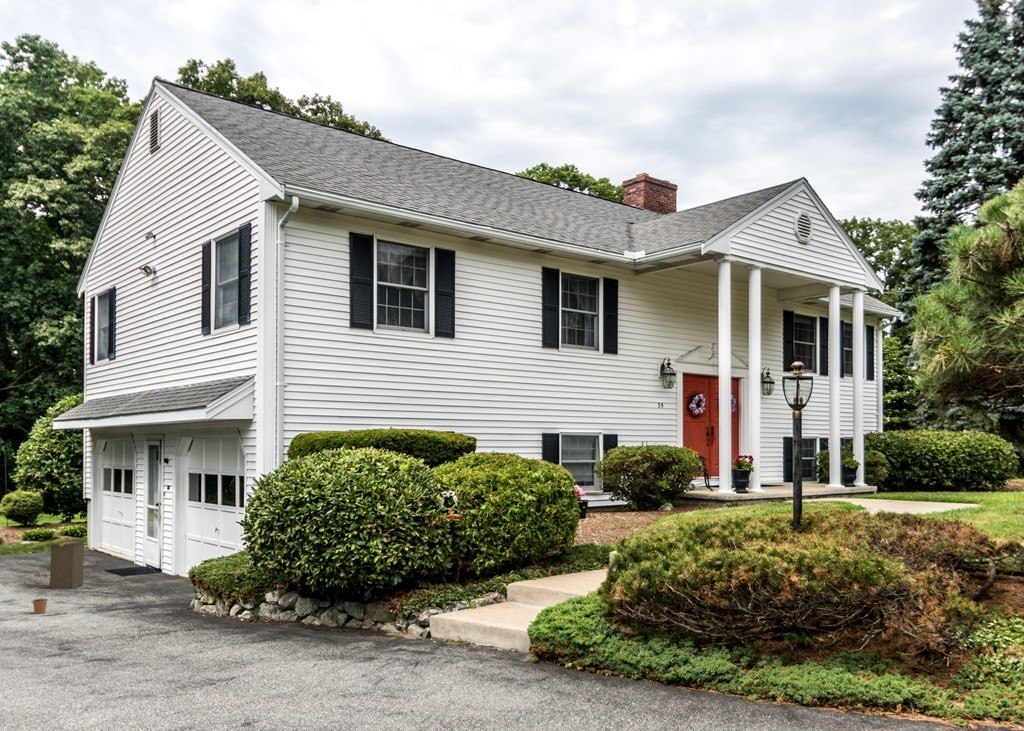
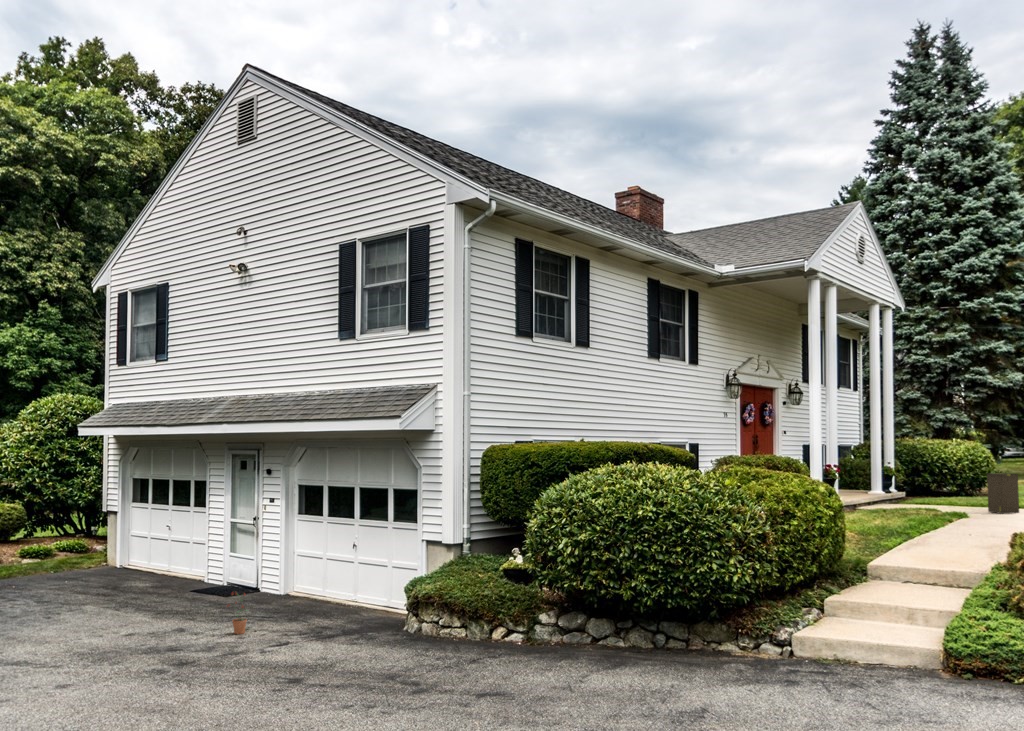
cardboard box: present [50,541,84,589] -> present [987,473,1019,514]

